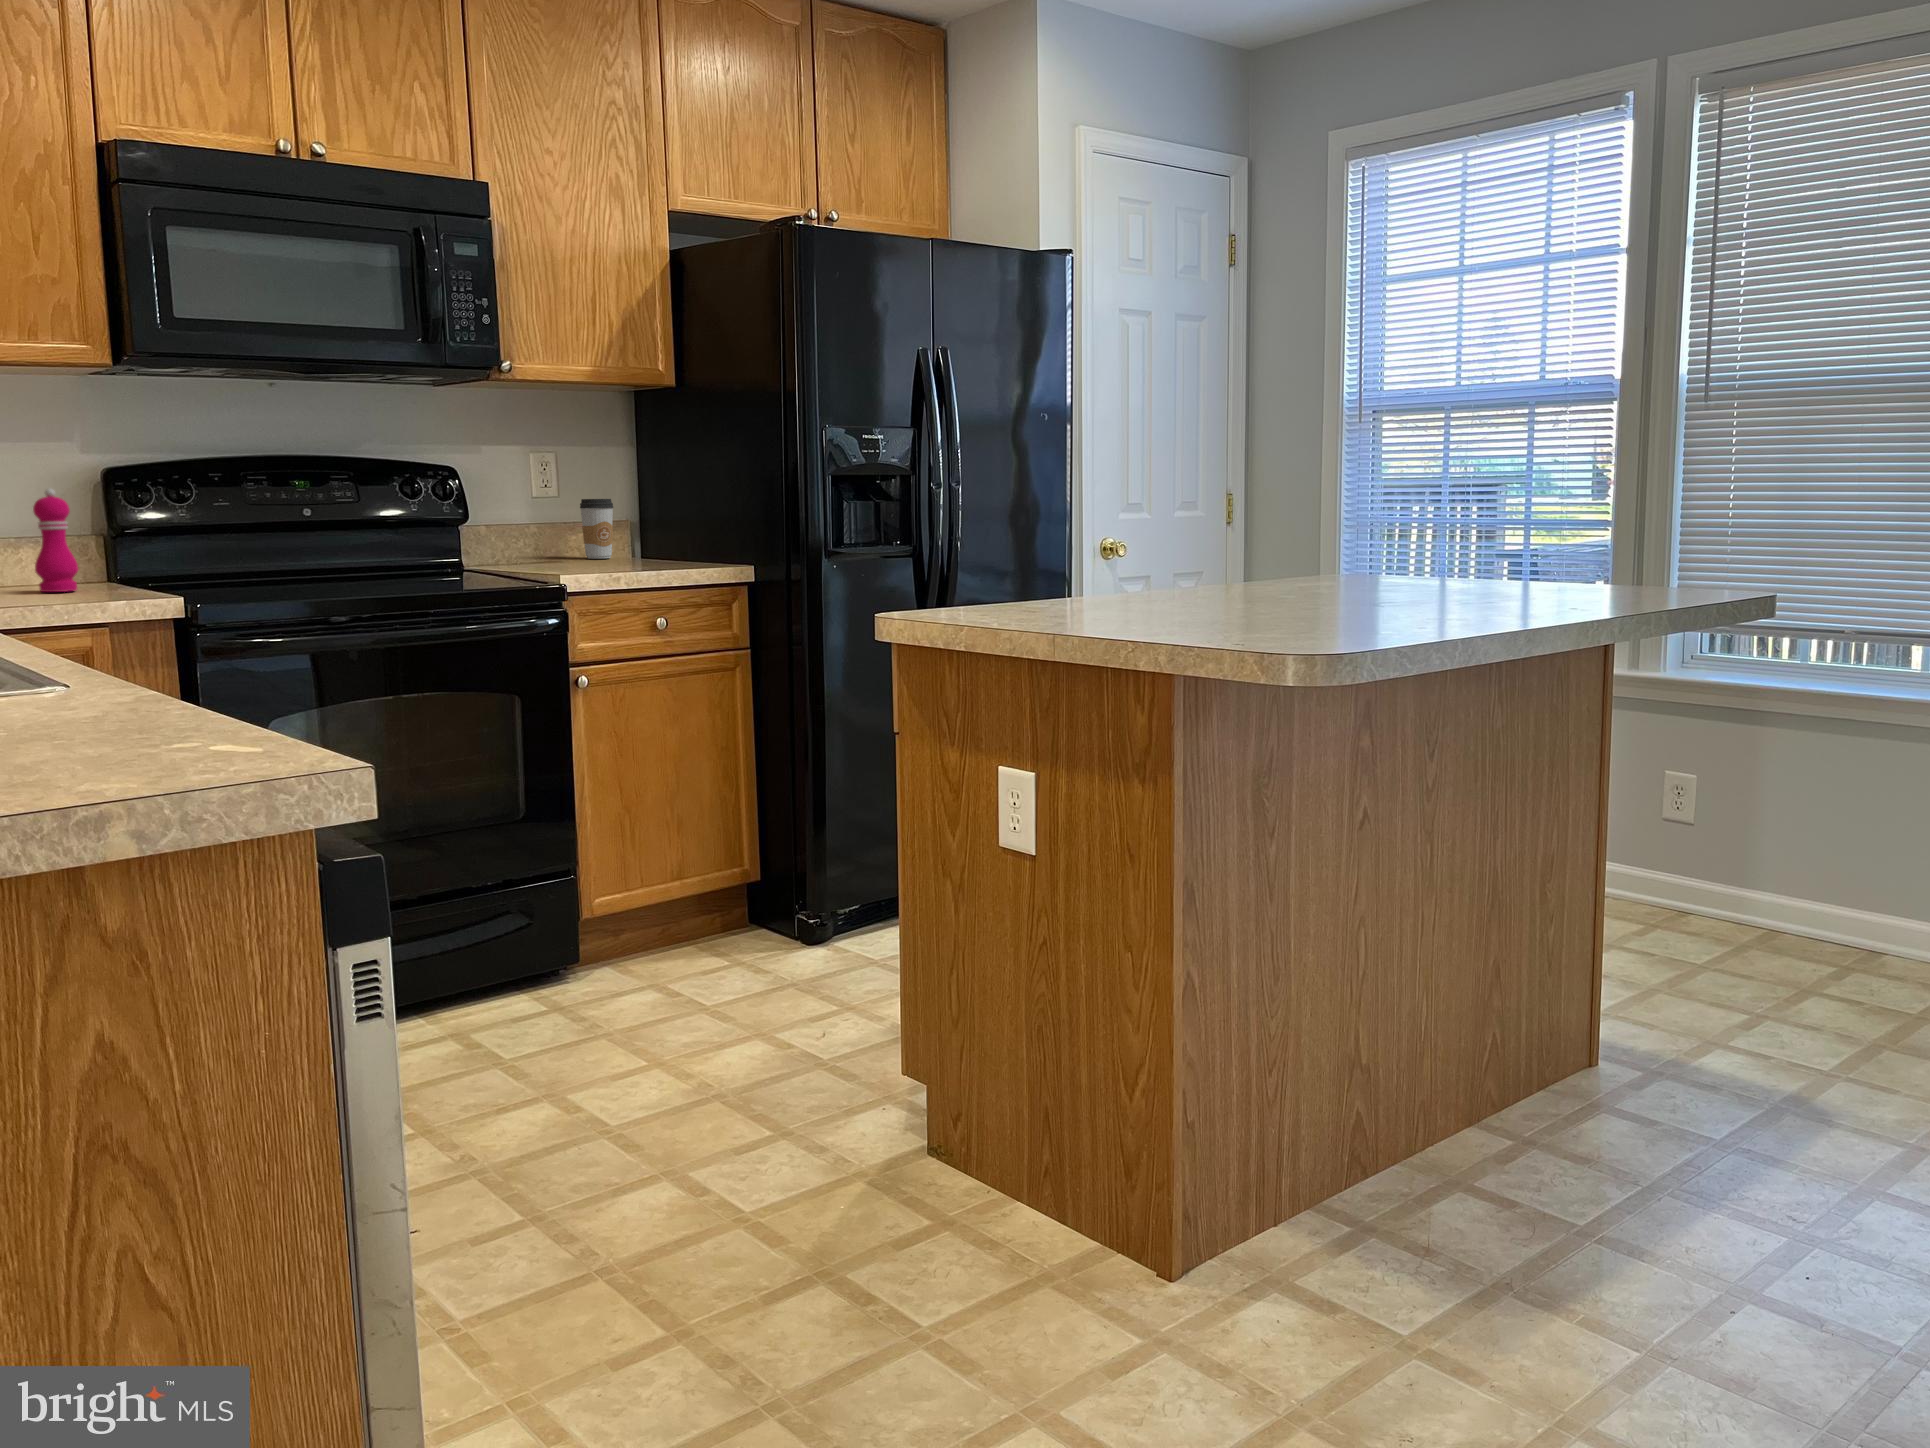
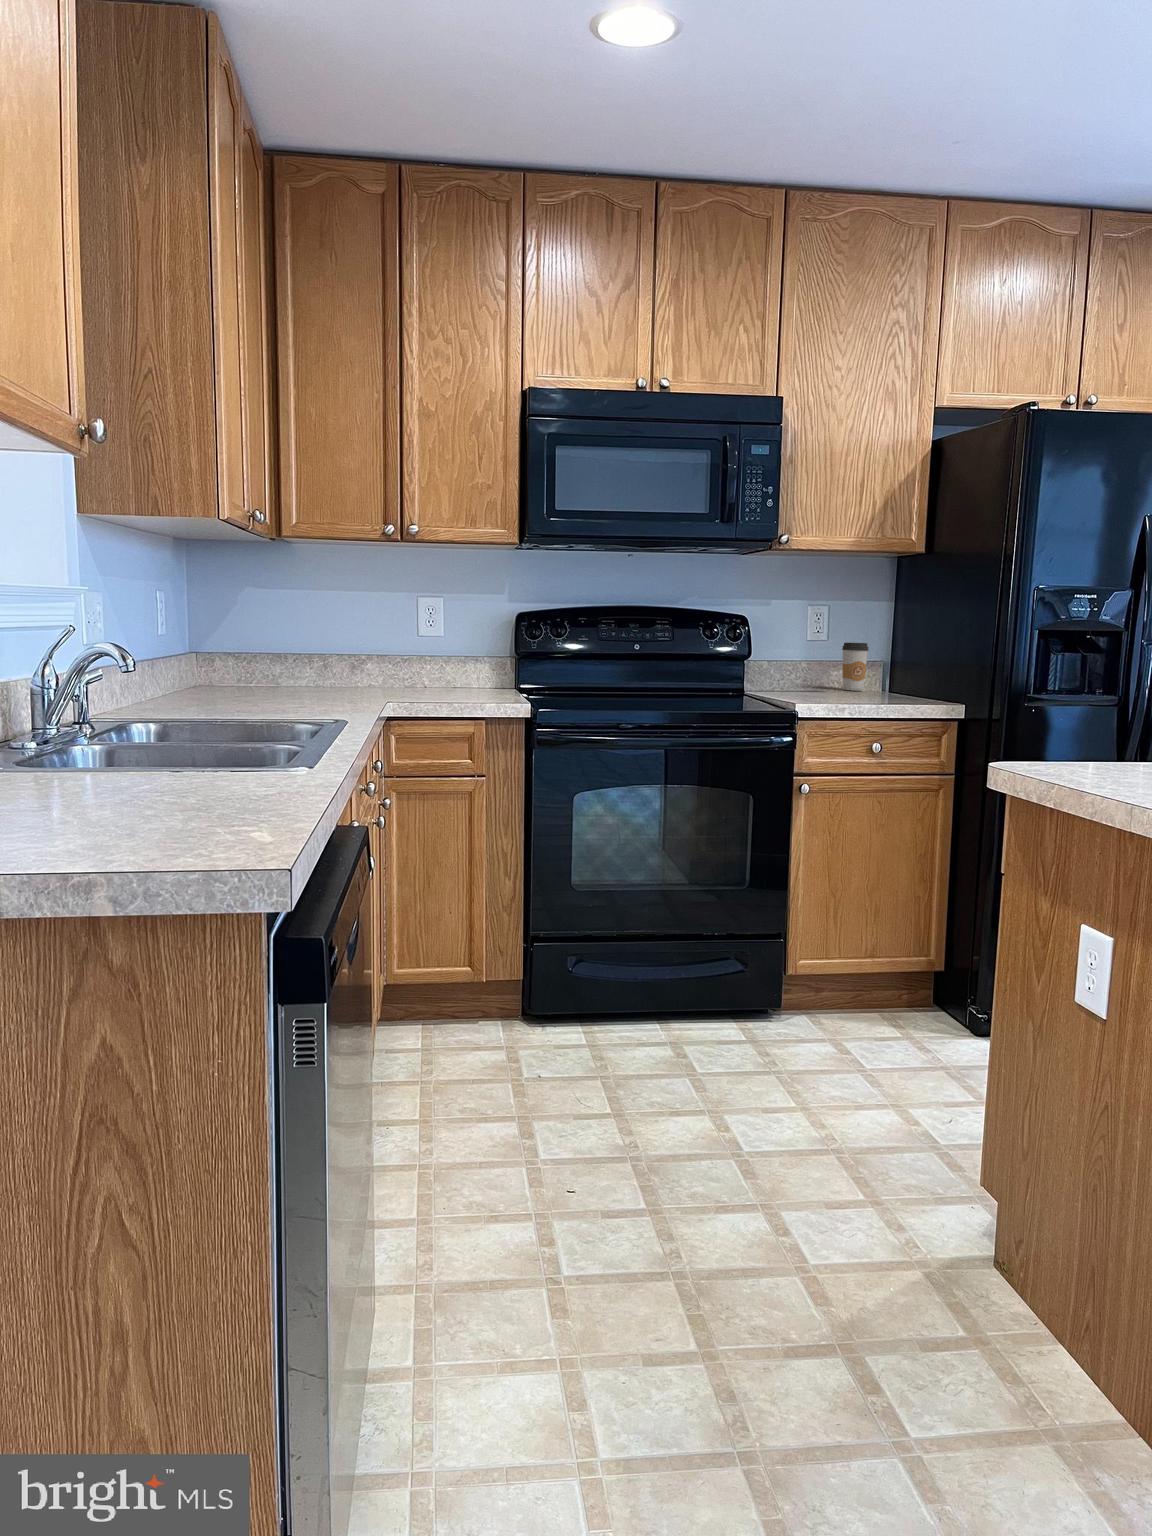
pepper mill: present [33,488,79,592] -> none [464,622,488,691]

